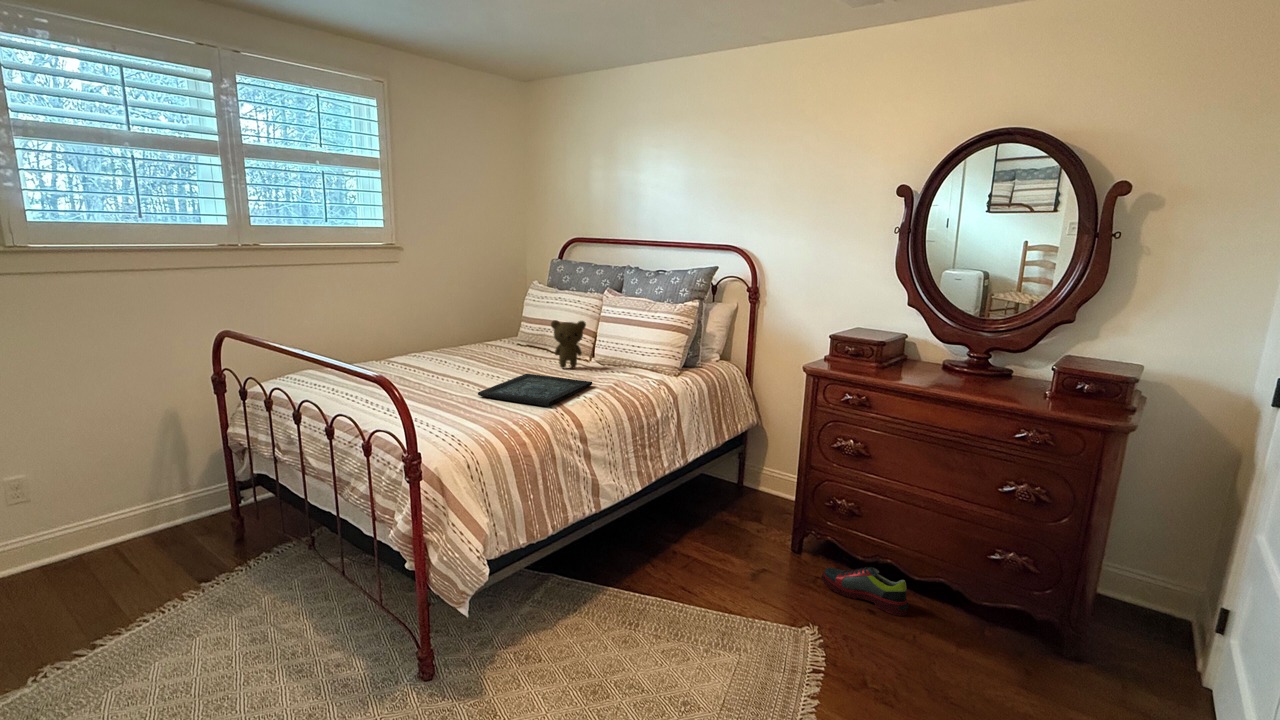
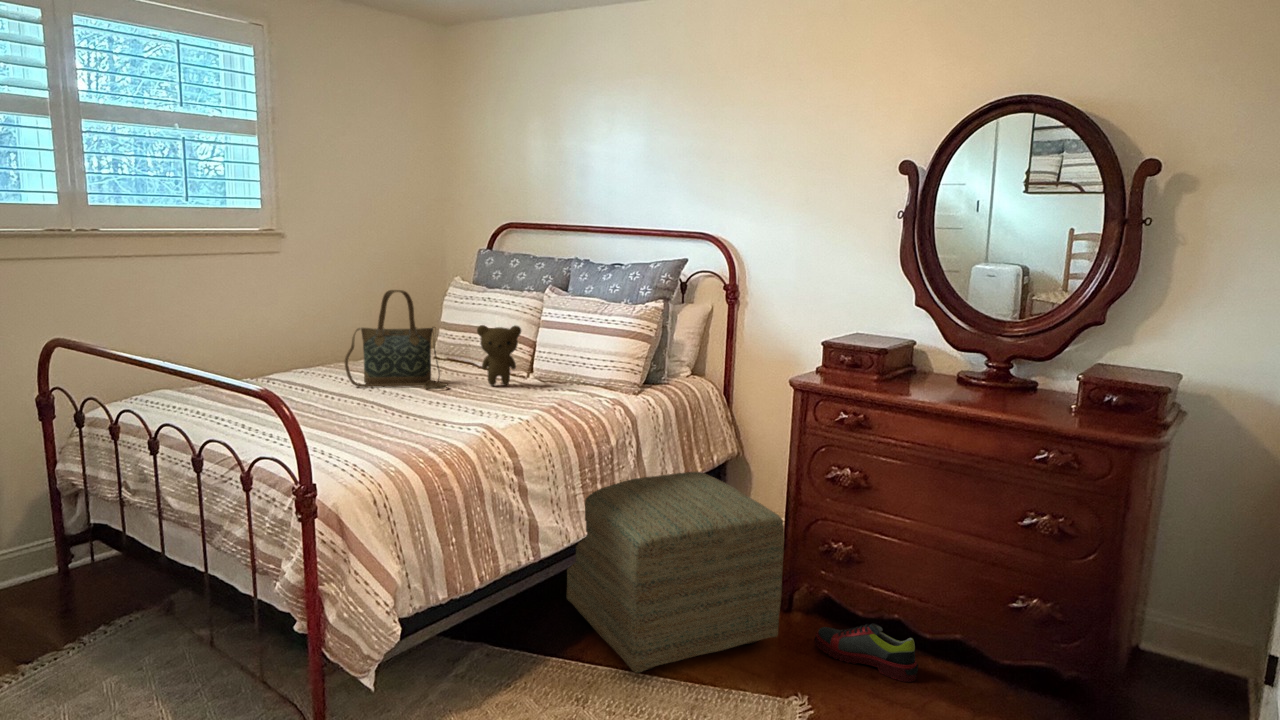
handbag: none [447,292,528,371] -> present [345,290,448,389]
tray: present [478,374,592,406] -> none [385,392,529,430]
ottoman: none [621,439,798,603] -> present [567,472,784,673]

